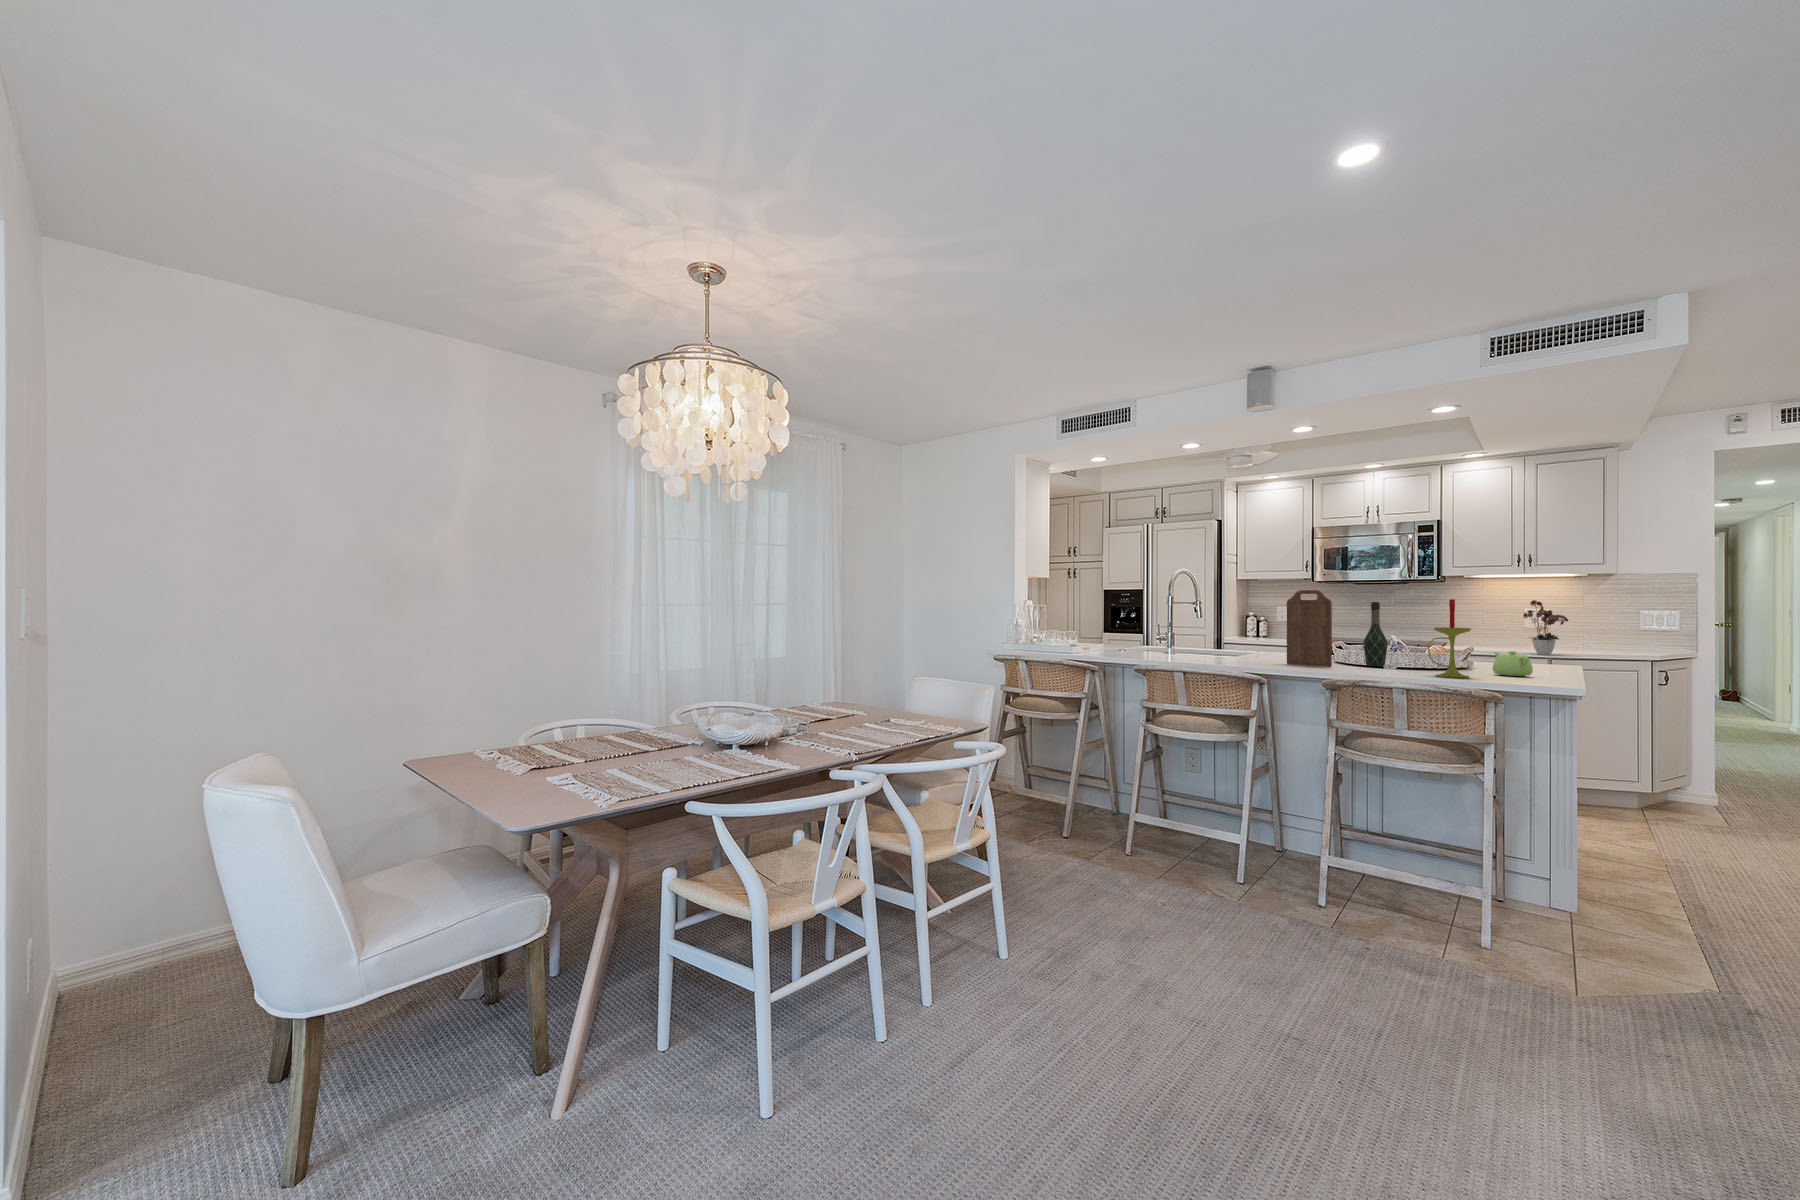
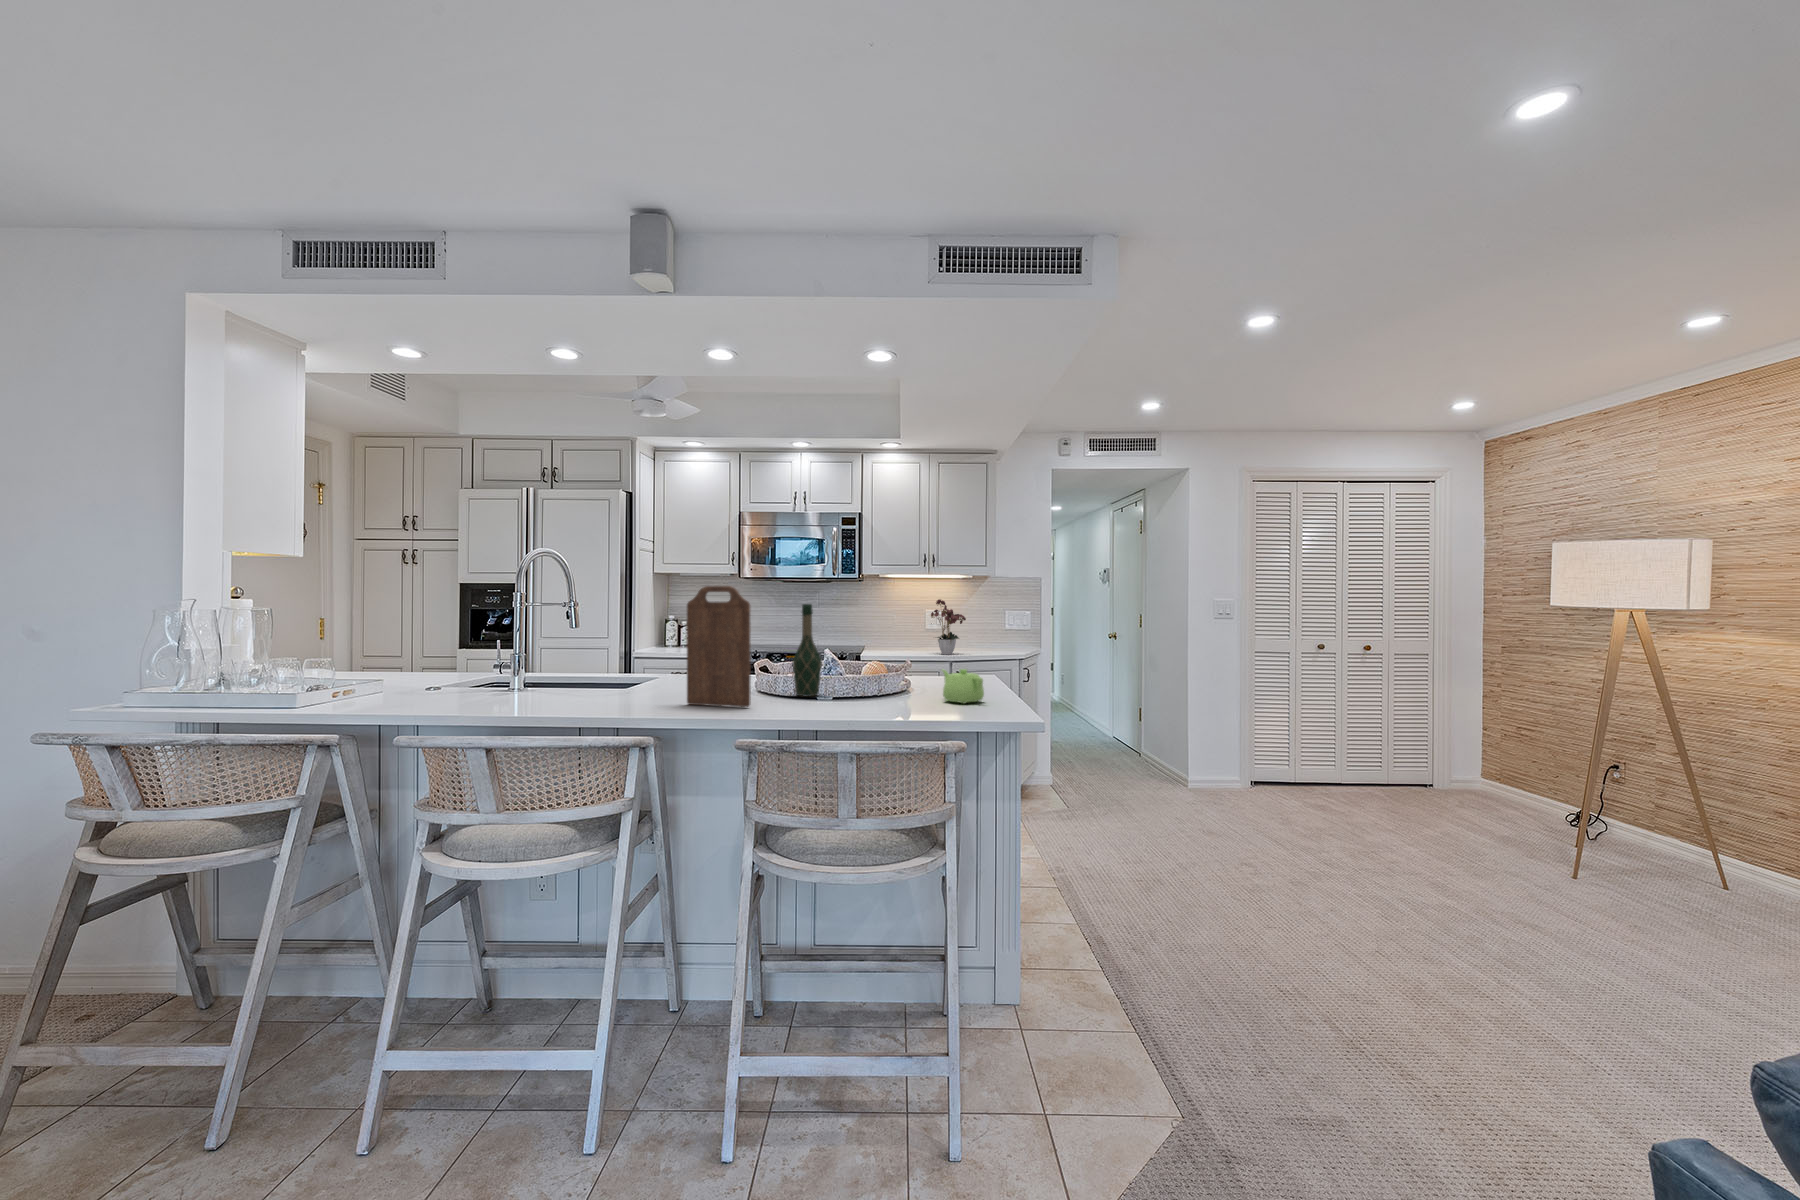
candle: present [1427,599,1471,678] -> none [877,598,929,718]

